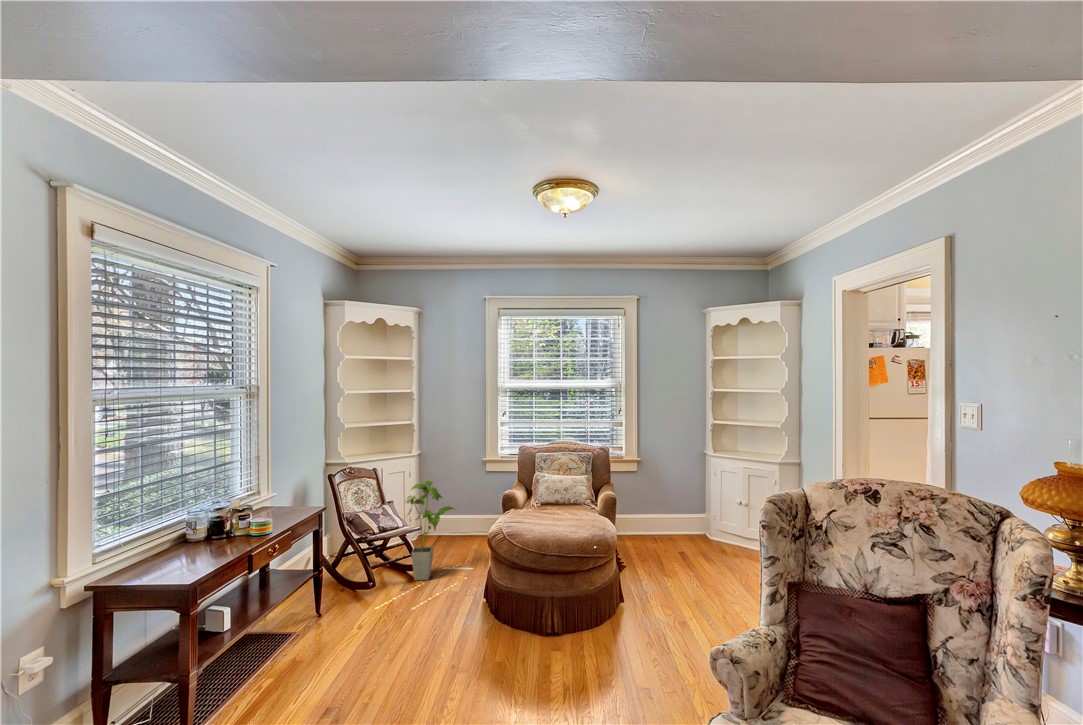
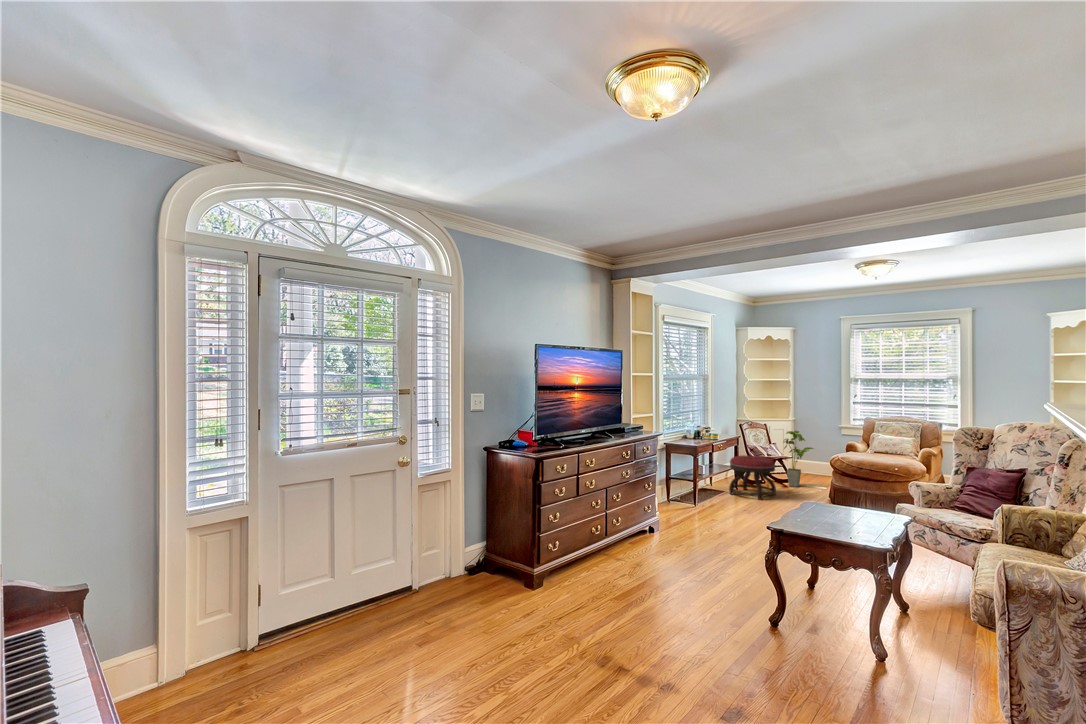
ottoman: none [301,545,396,649] -> present [729,455,776,500]

